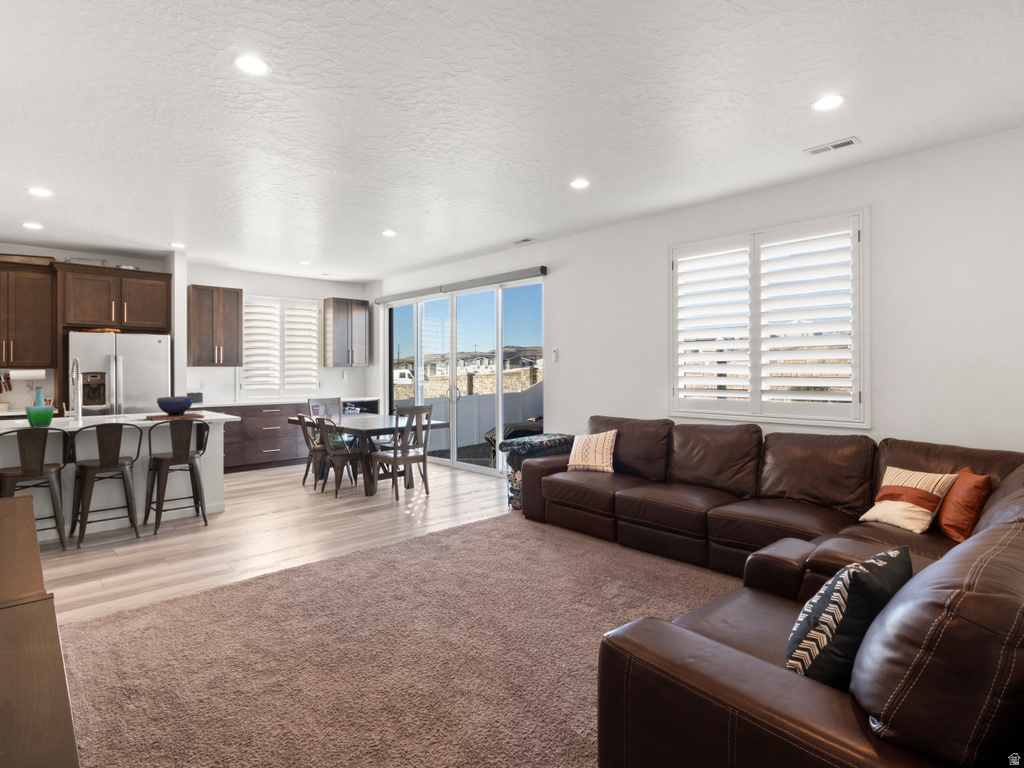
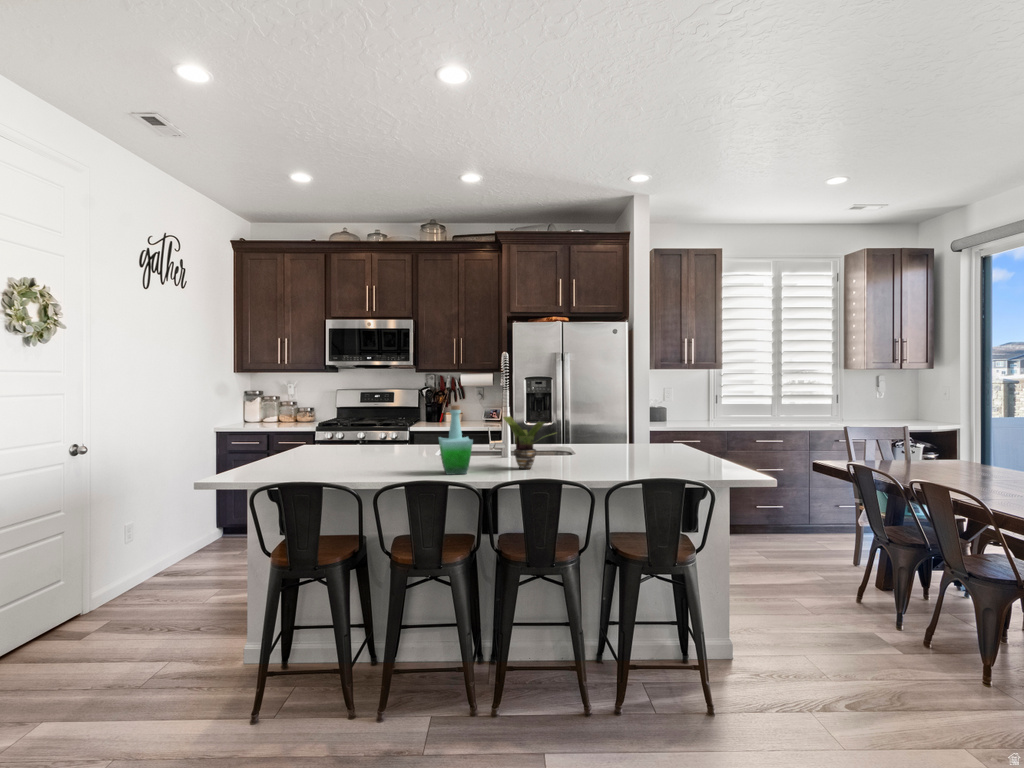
potted plant: none [74,393,115,423] -> present [503,416,557,469]
decorative bowl: present [146,396,204,421] -> none [601,426,698,473]

